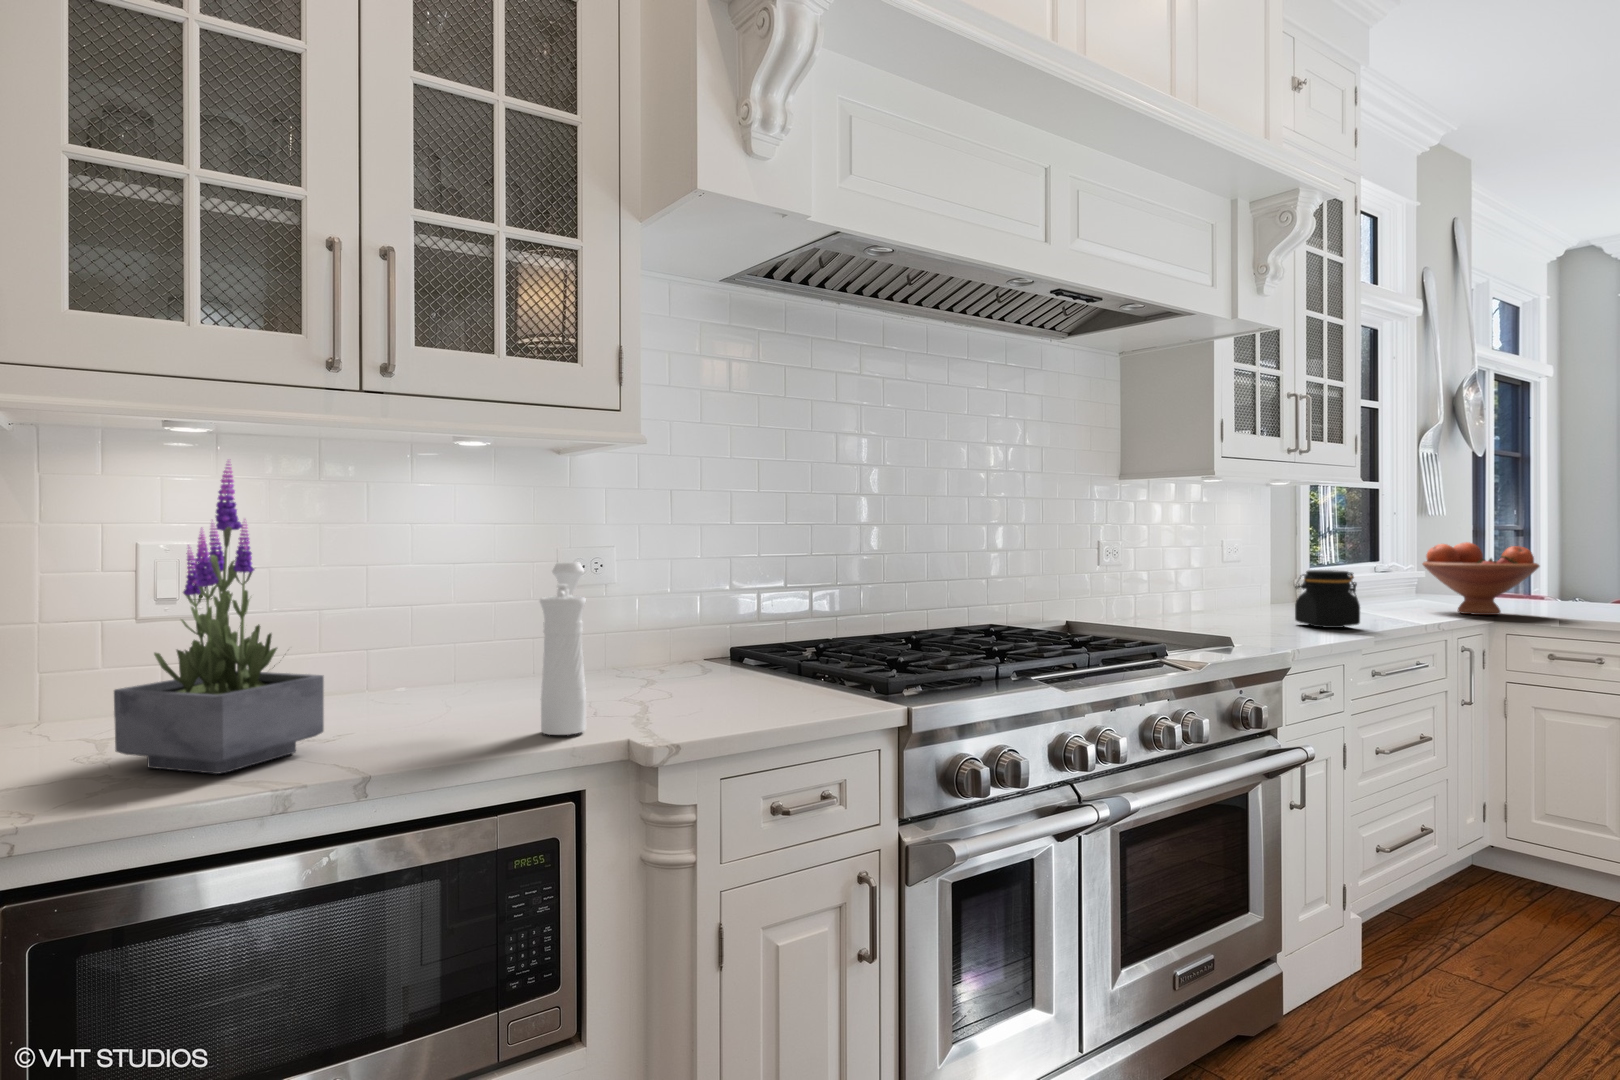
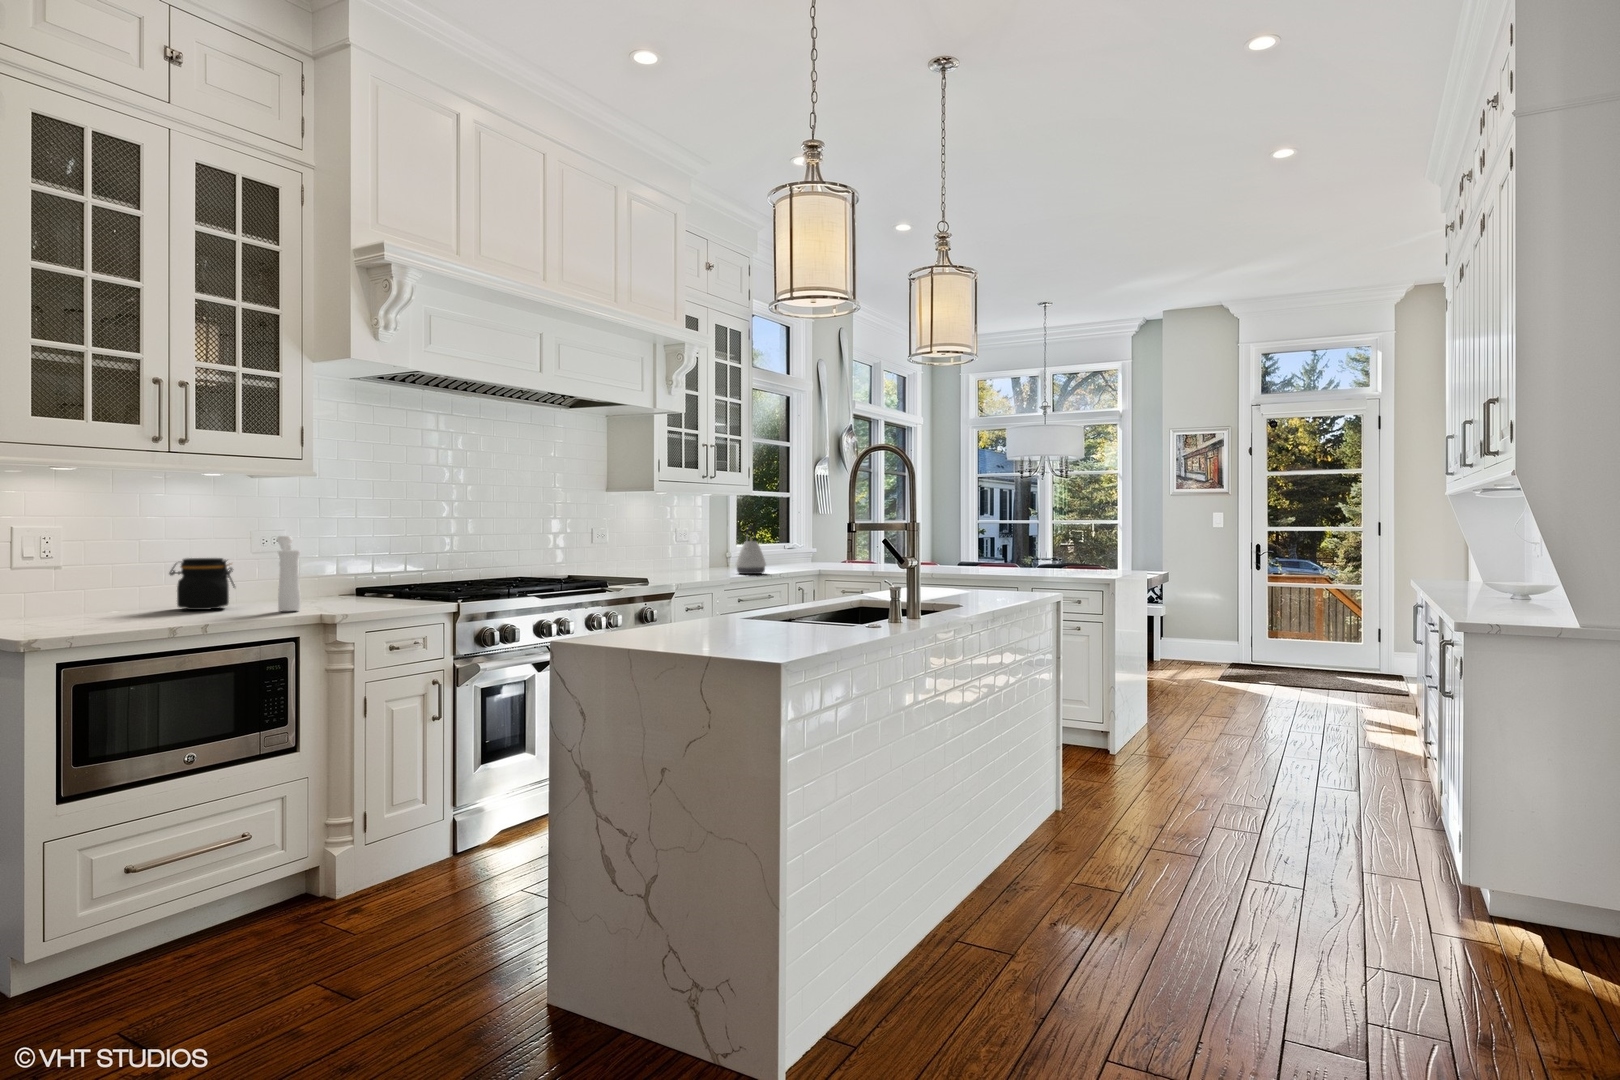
potted plant: present [114,461,324,774] -> none [84,489,177,622]
kettle: none [1361,534,1426,624] -> present [736,526,766,574]
fruit bowl: present [1423,542,1539,615] -> none [779,530,833,570]
jar: present [1295,570,1360,628] -> present [169,558,235,610]

